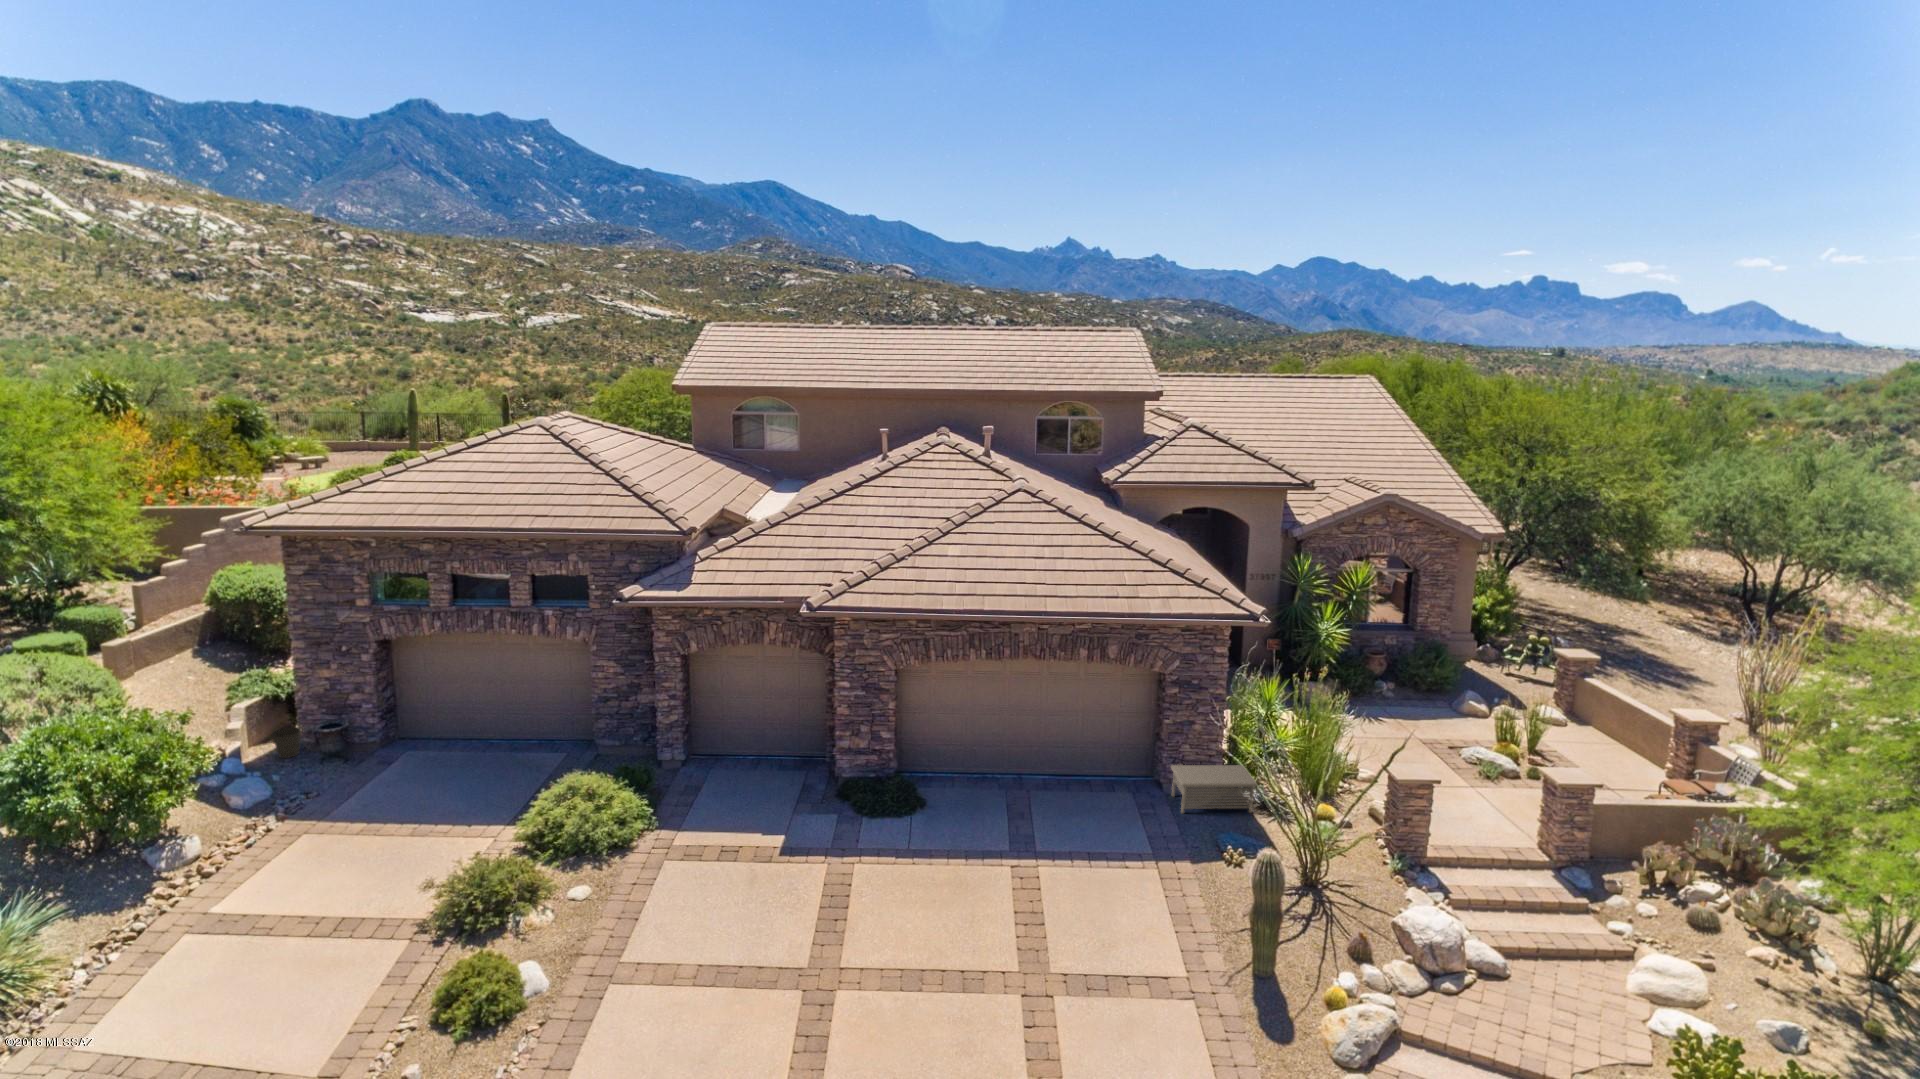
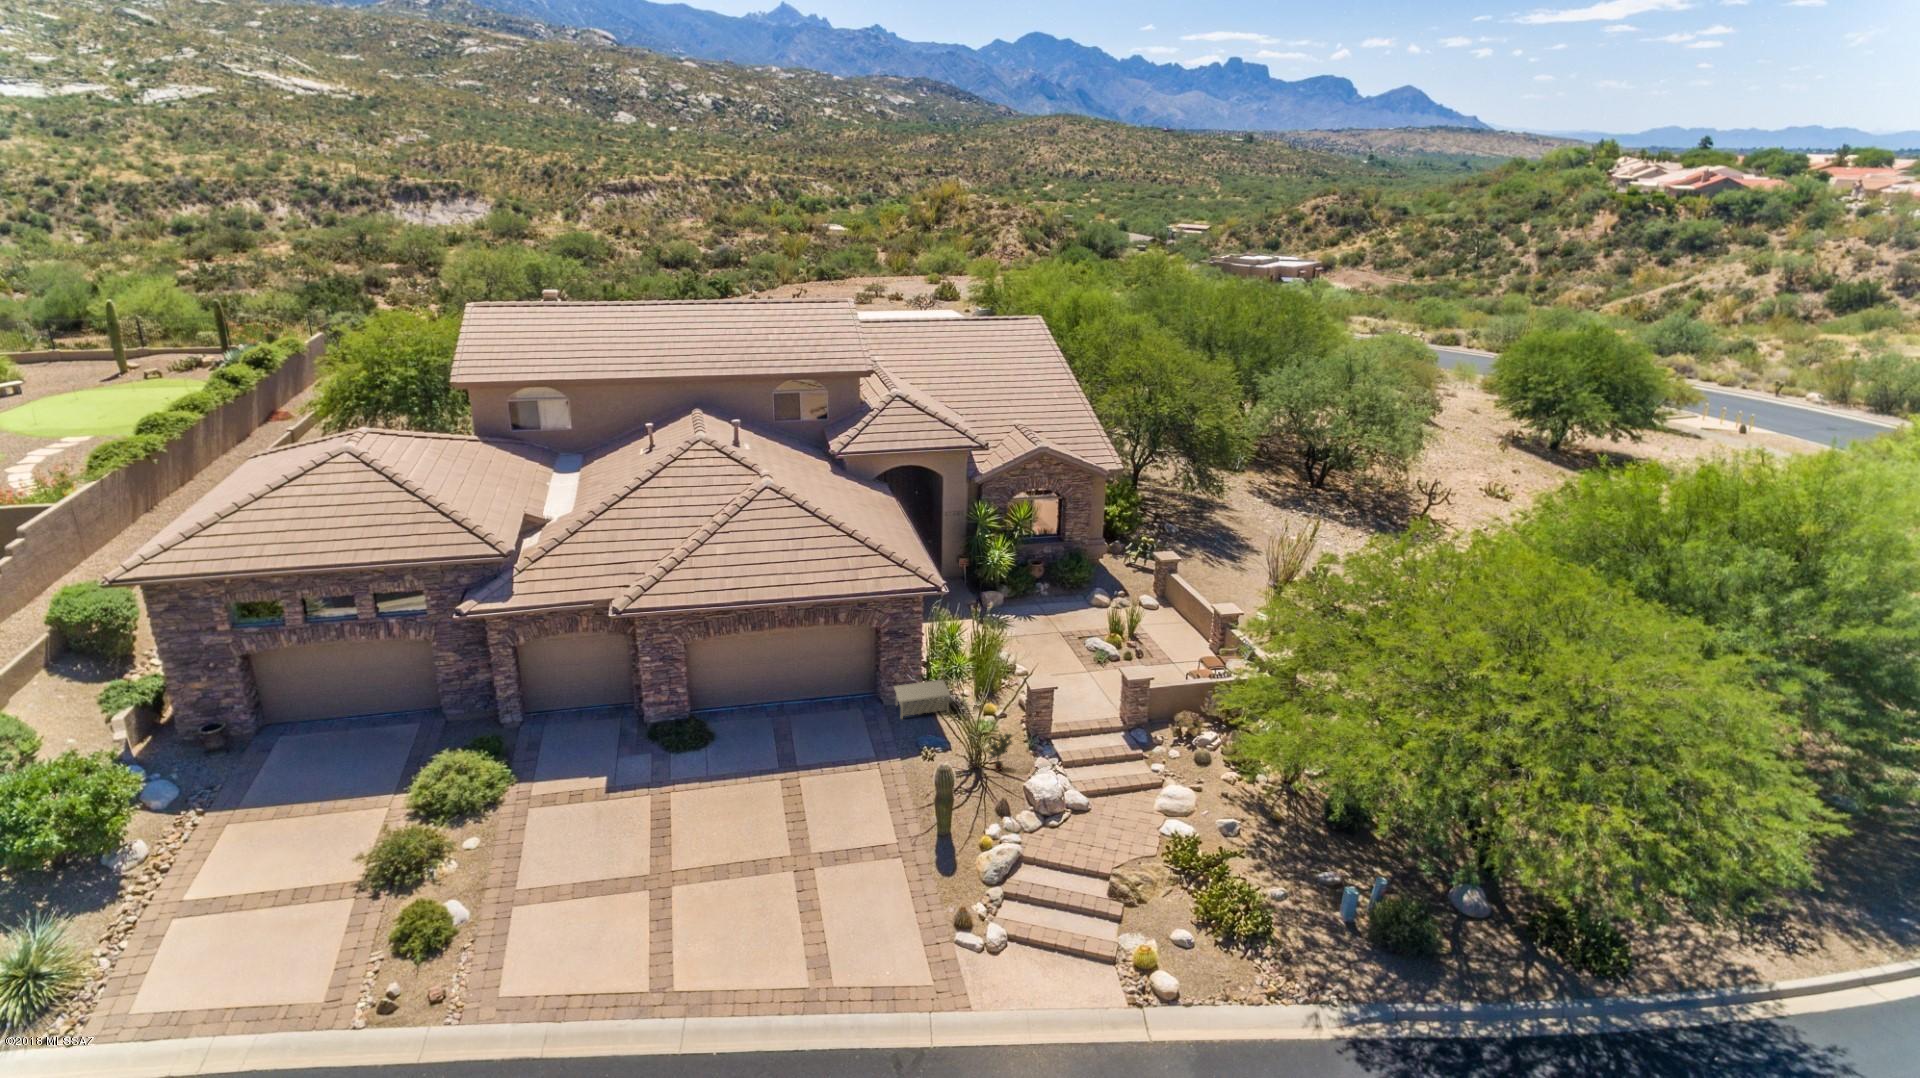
bucket: present [272,727,301,758] -> none [162,733,190,760]
potted tree: none [1328,832,1370,898] -> present [988,733,1012,771]

